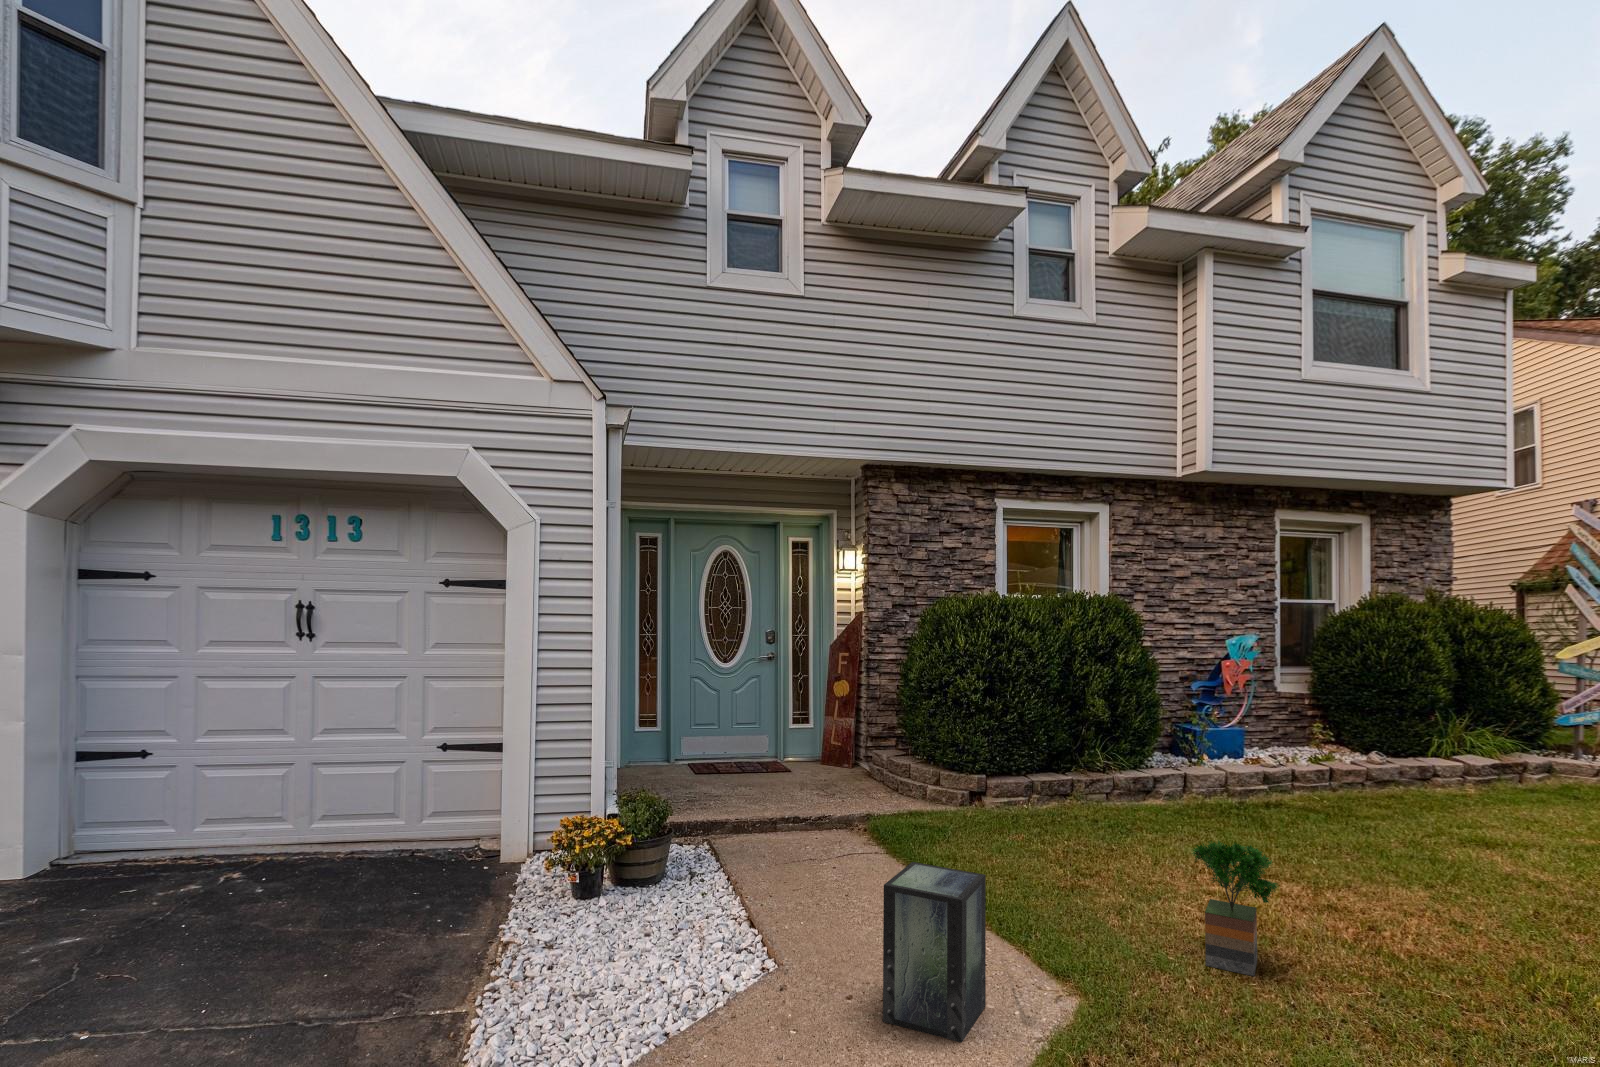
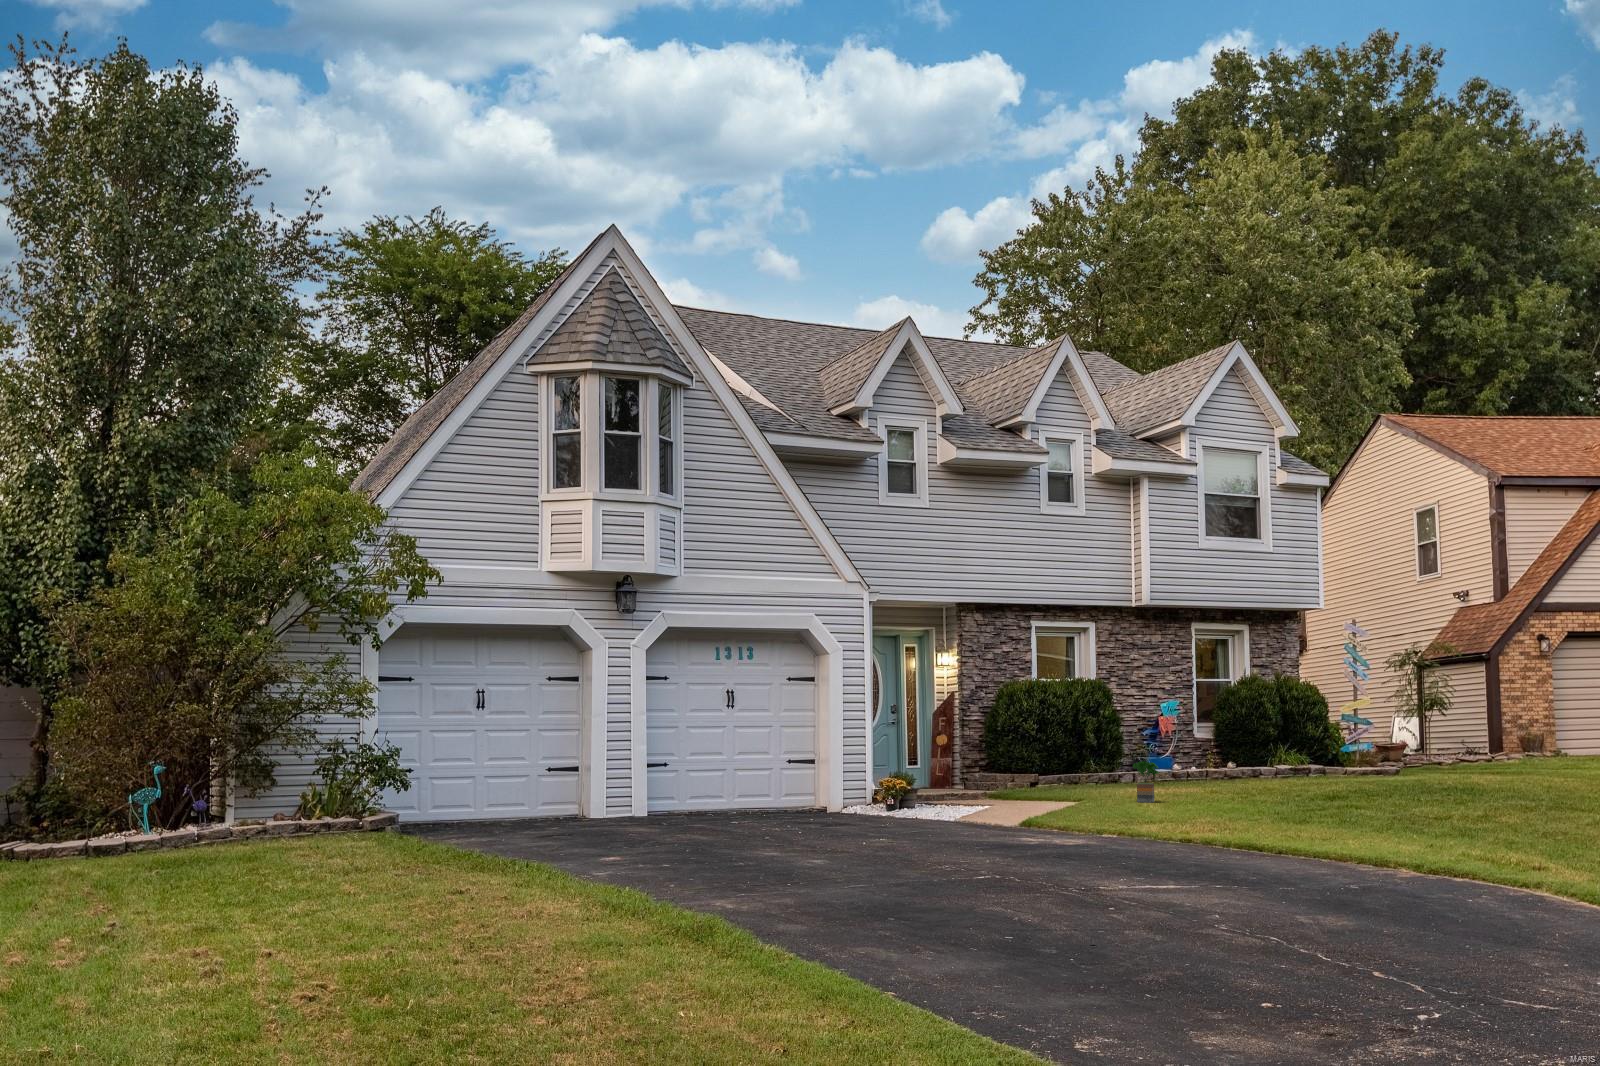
storage box: present [883,862,986,1043] -> none [1038,767,1068,812]

